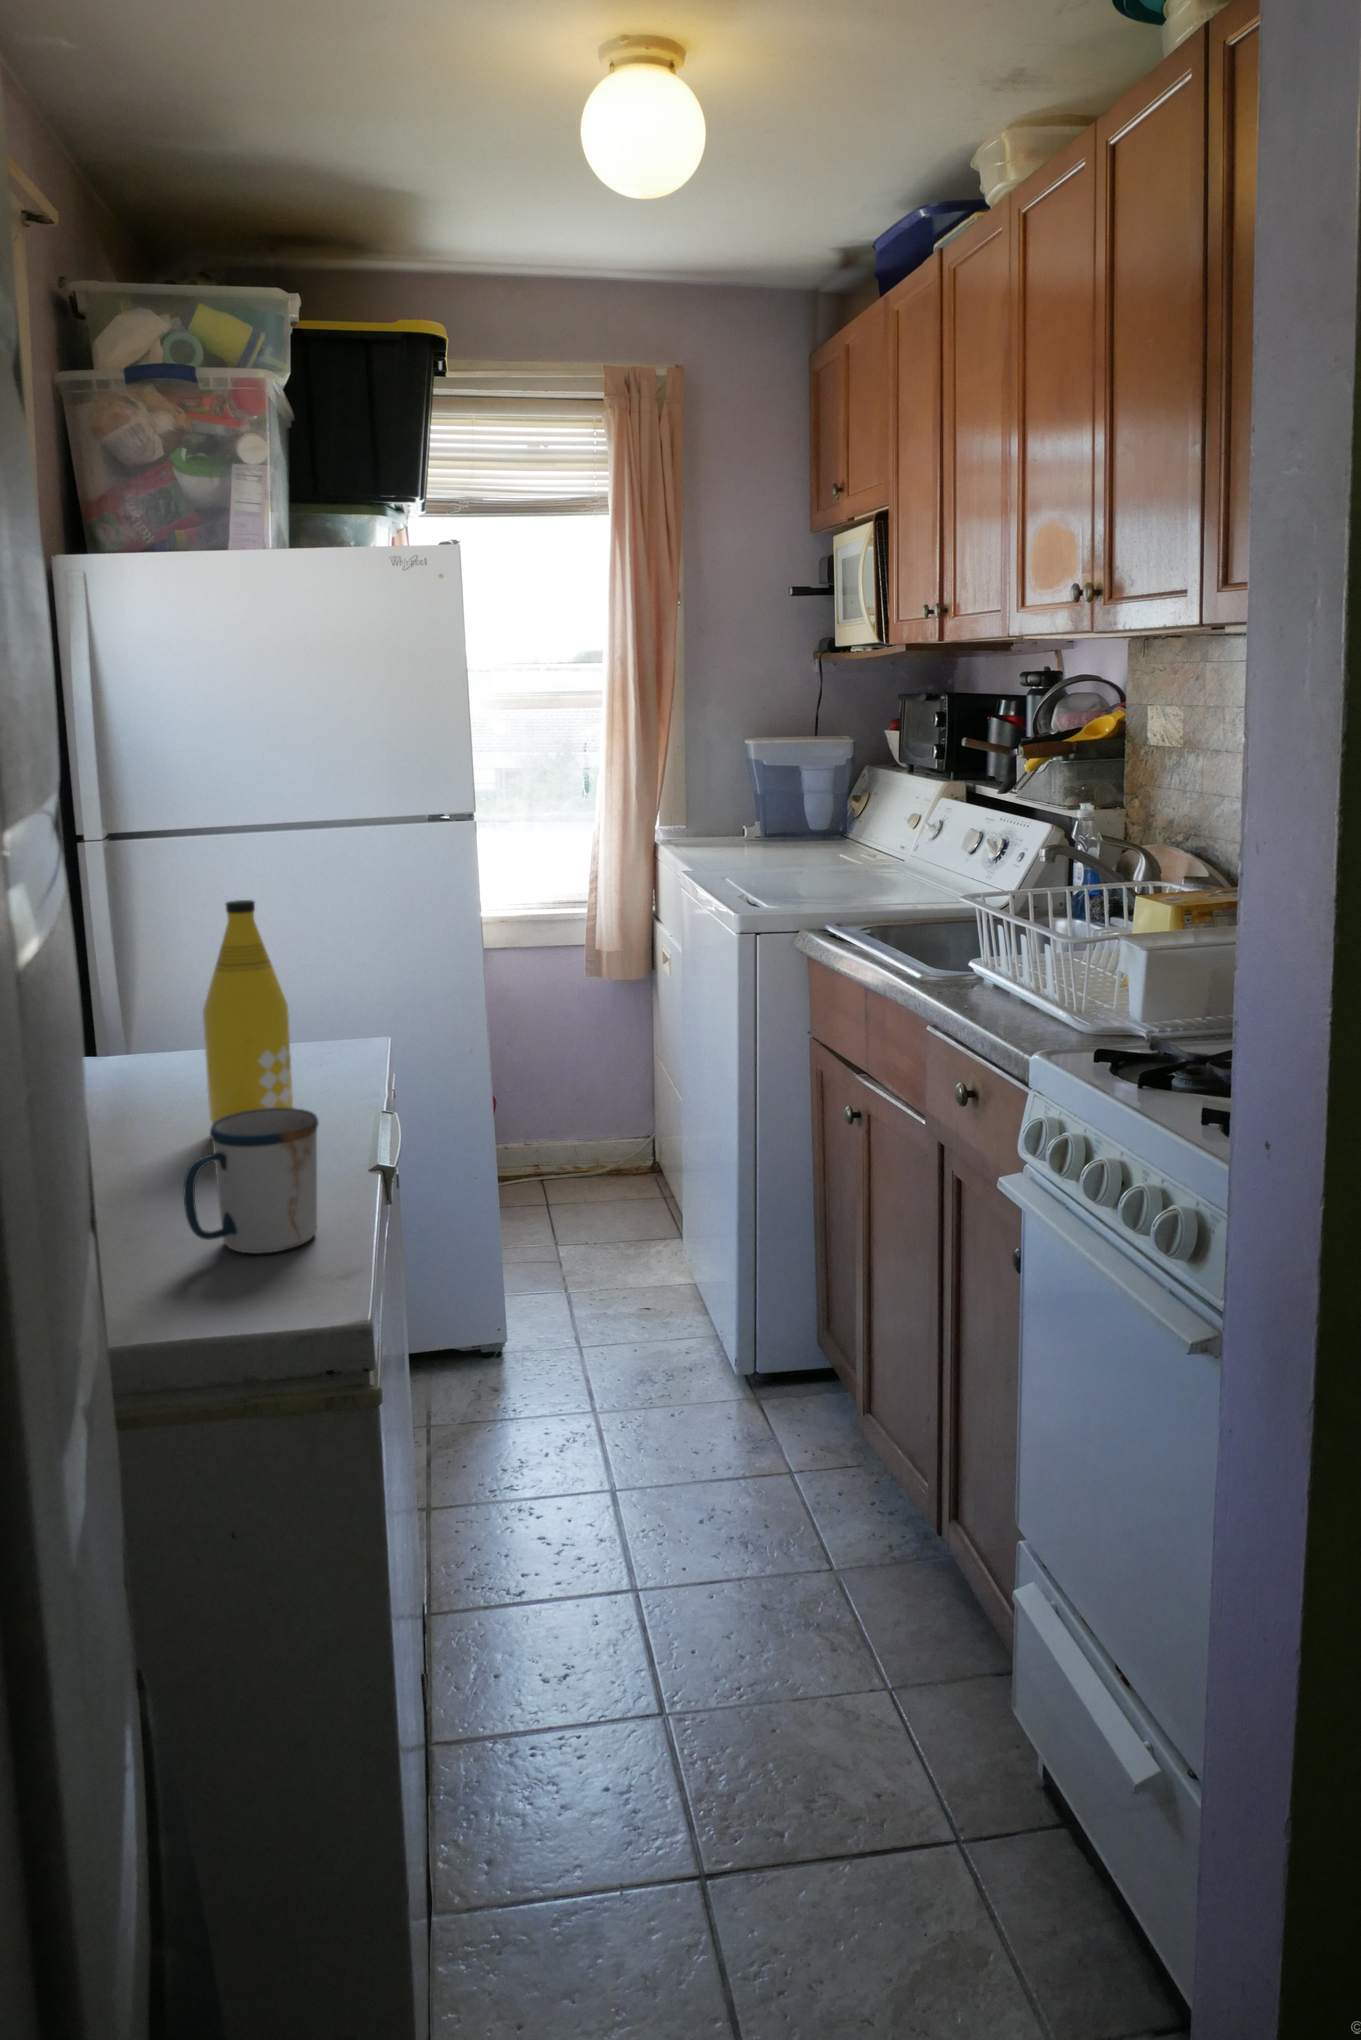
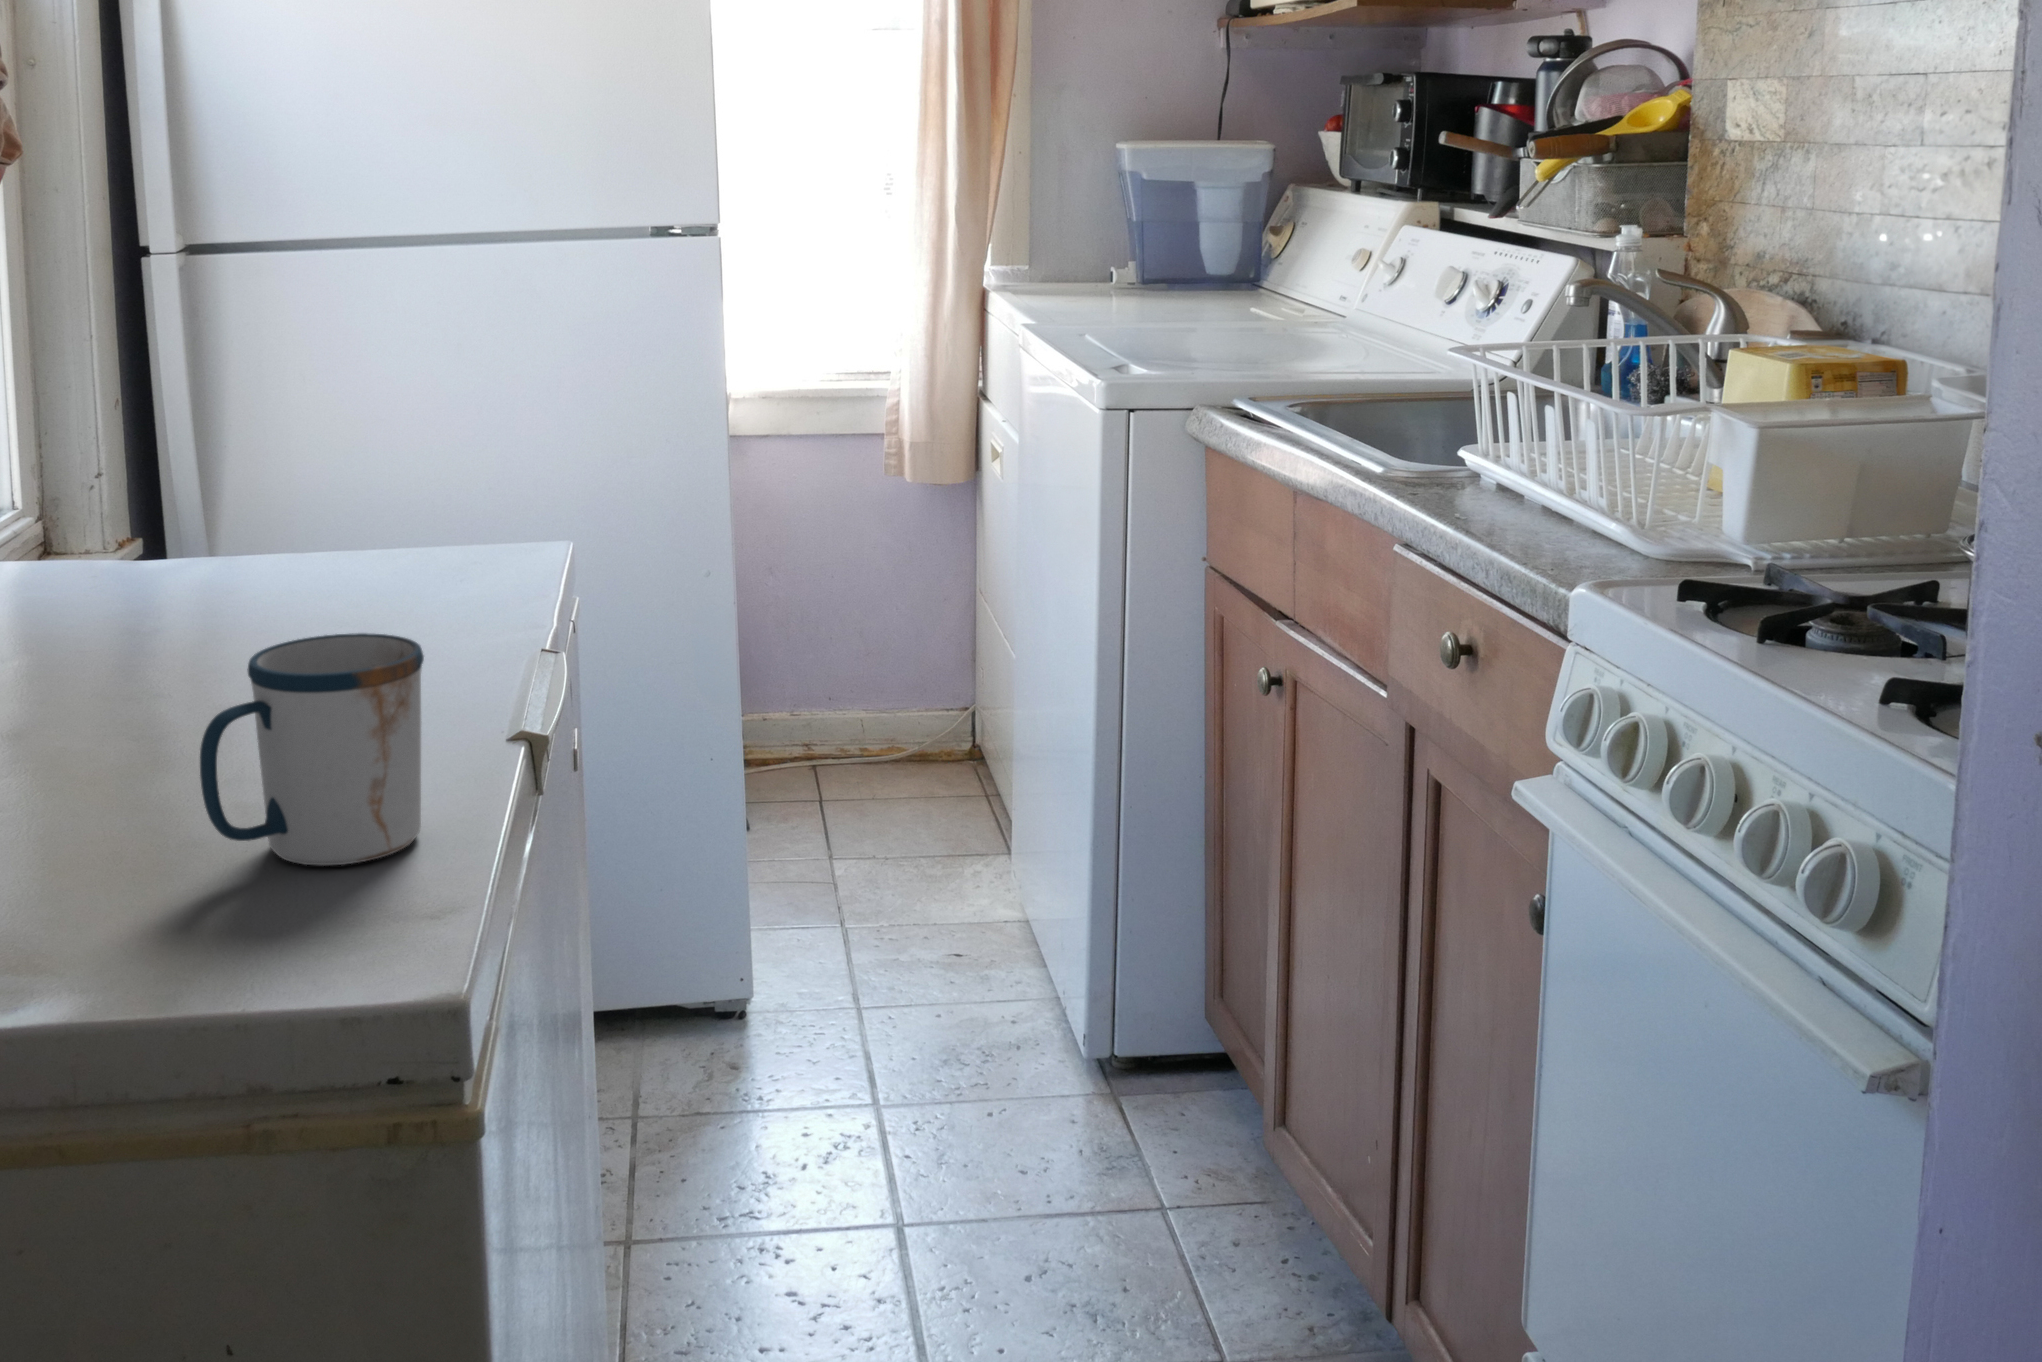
bottle: present [203,900,293,1124] -> none [272,315,411,690]

